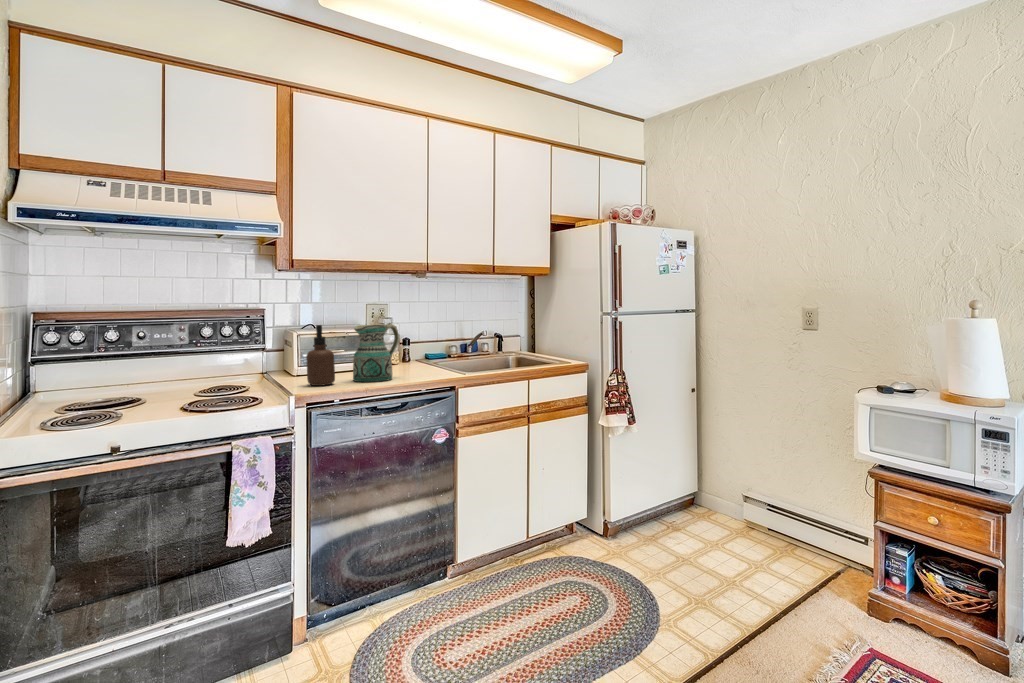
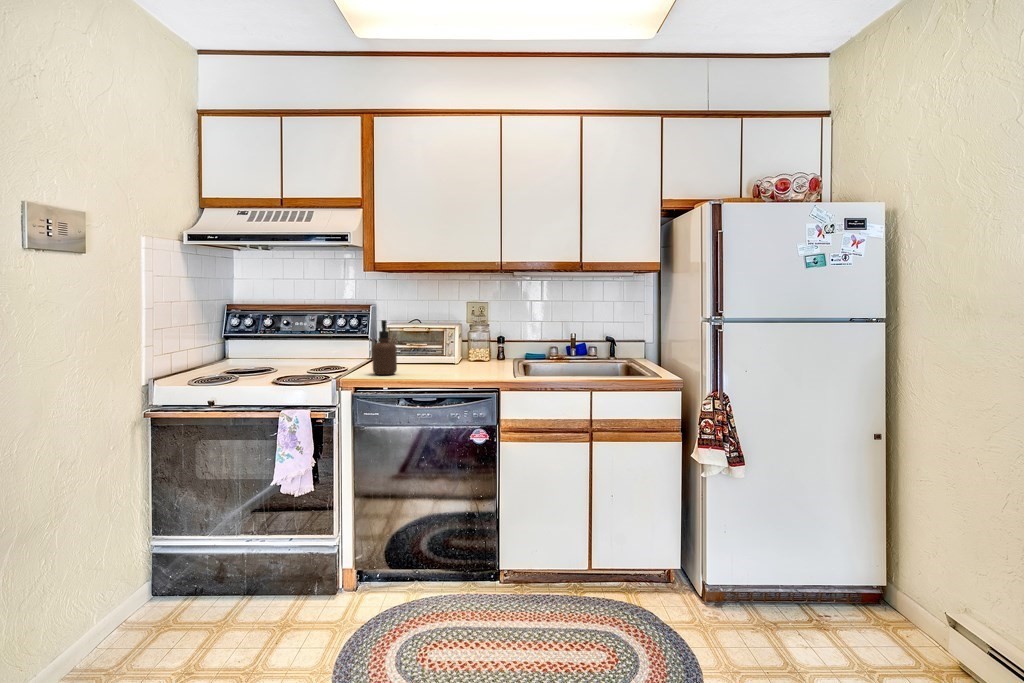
ceramic pitcher: present [353,324,399,382] -> none [416,321,466,377]

